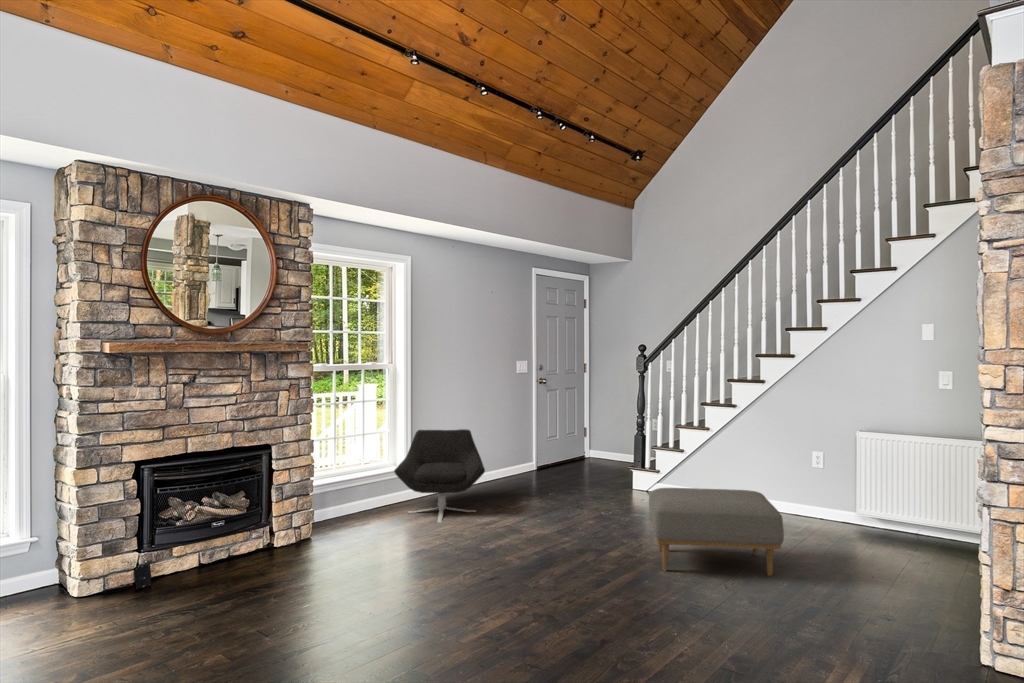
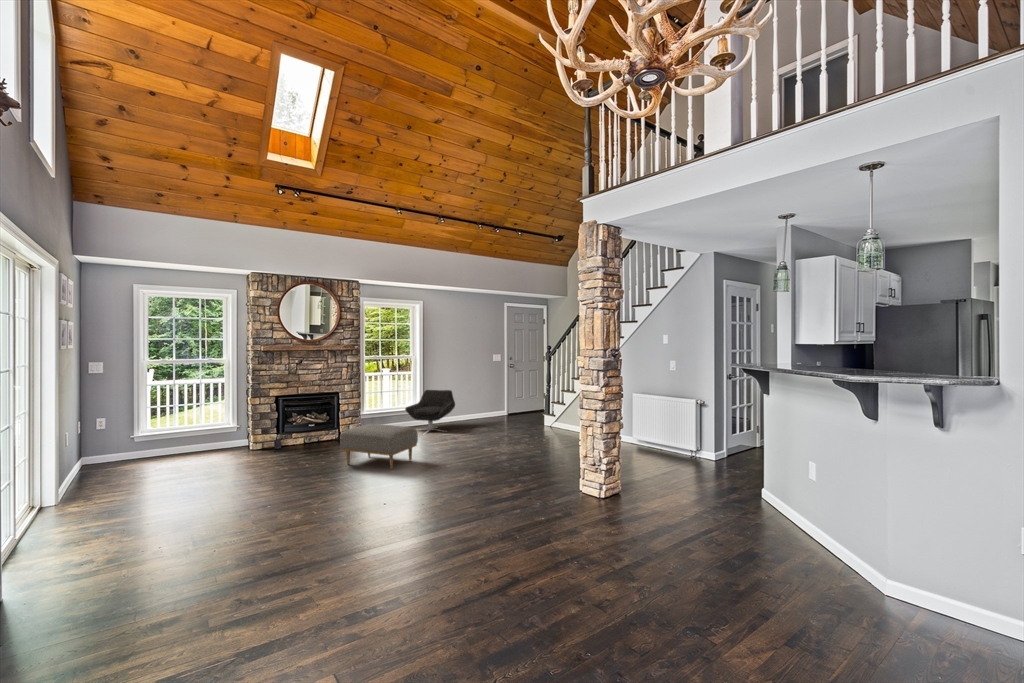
ottoman: present [649,488,784,576] -> present [340,424,418,470]

